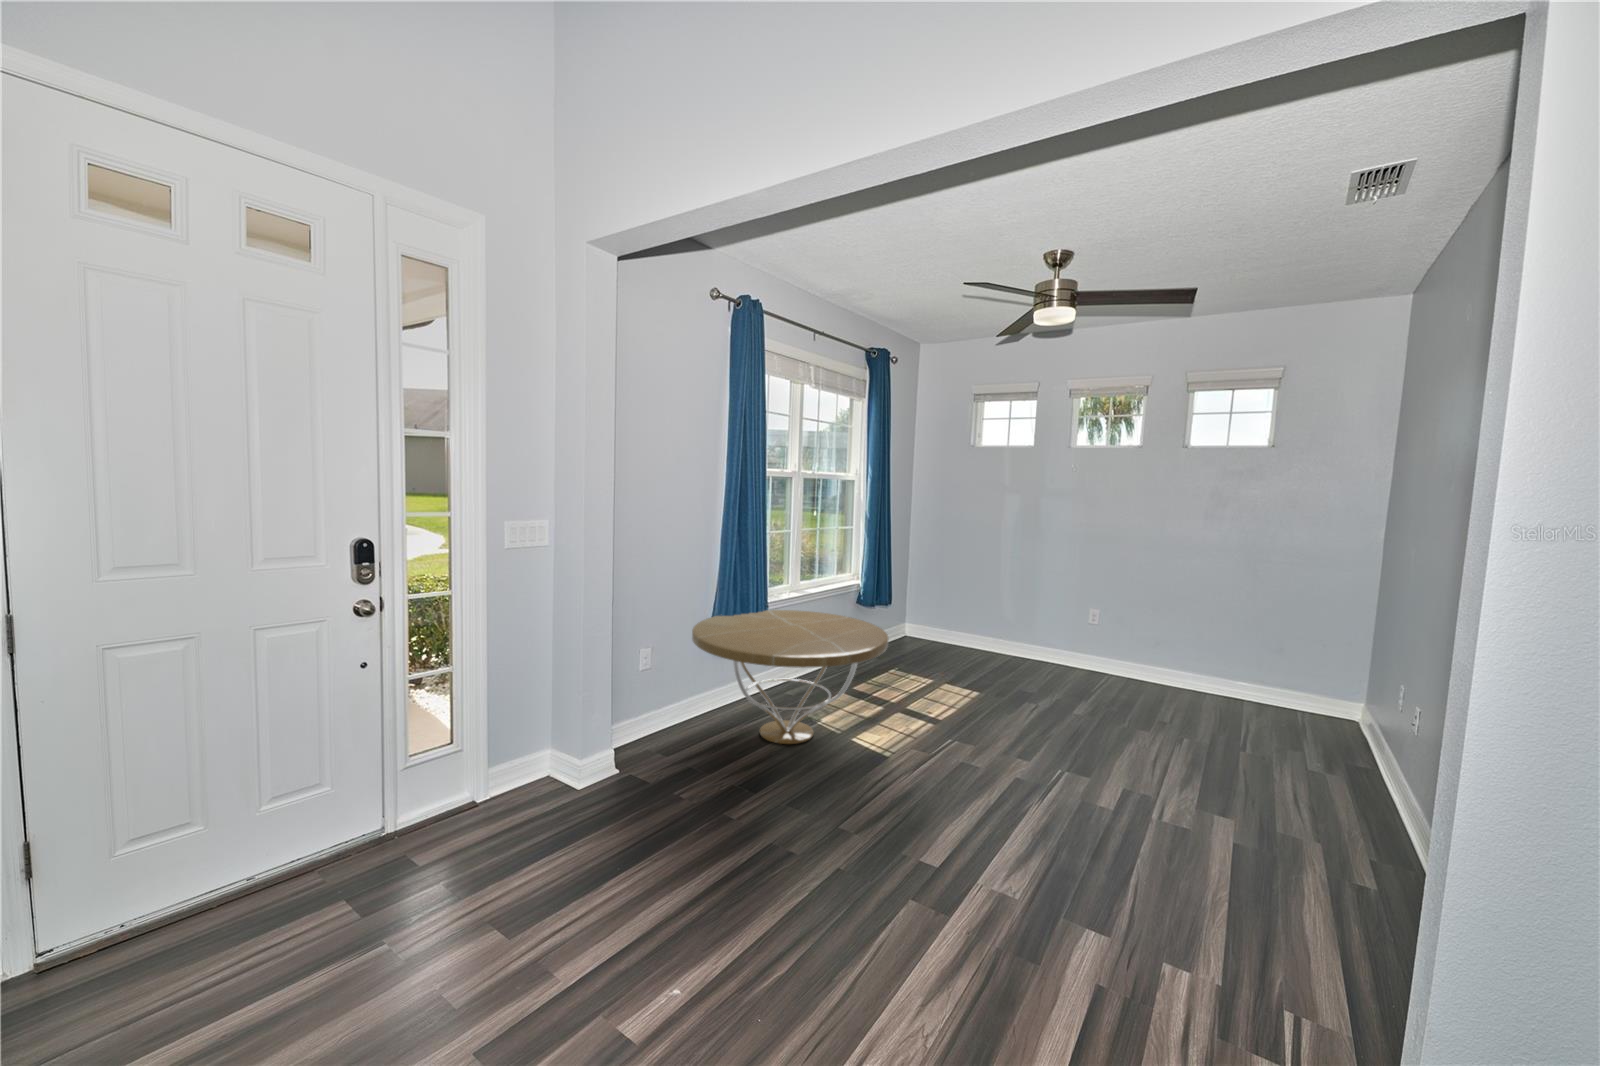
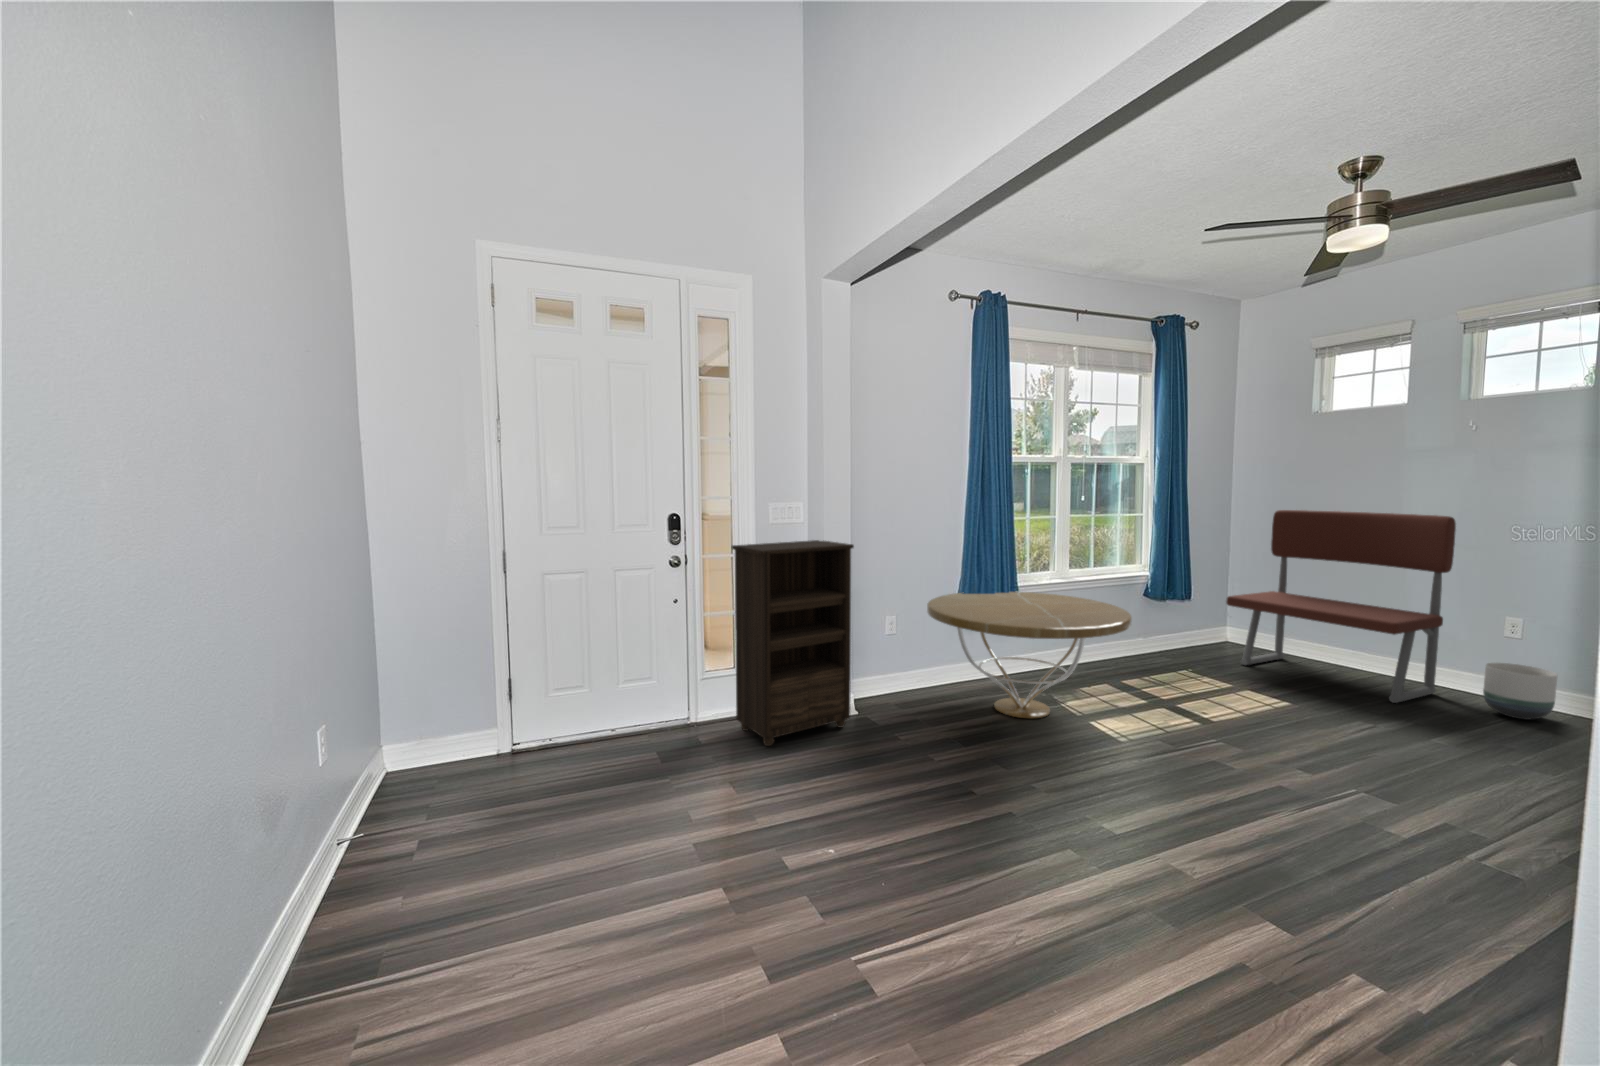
bench: none [920,525,1066,678] -> present [1226,510,1456,703]
bookshelf: none [458,569,625,850] -> present [732,540,854,746]
planter: none [1083,640,1122,681] -> present [1483,663,1557,720]

